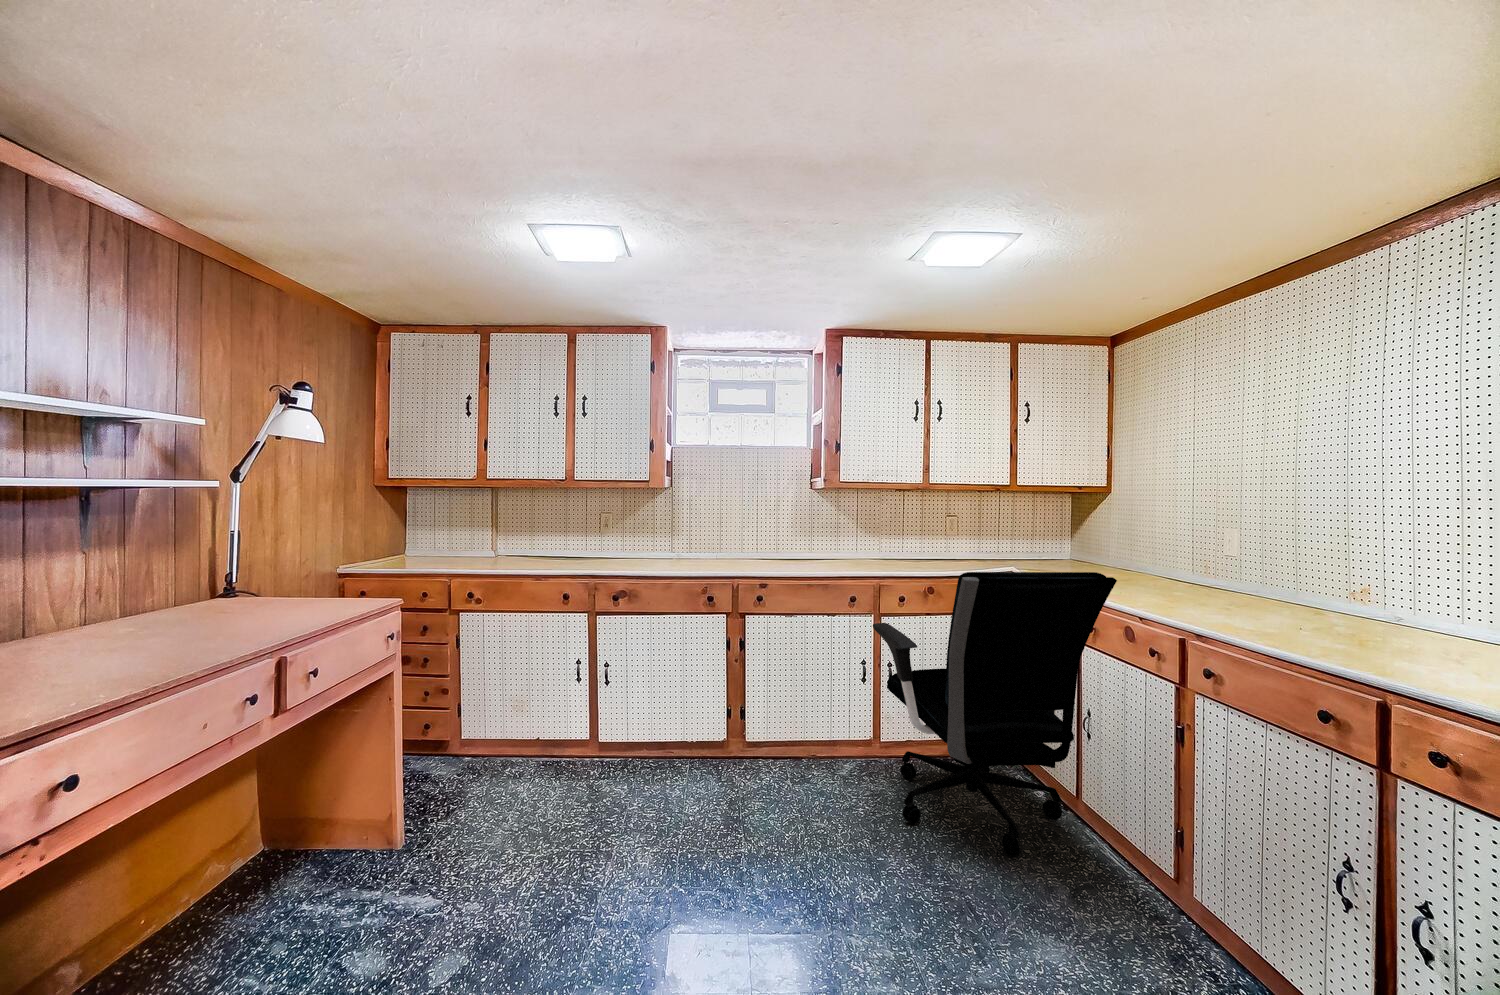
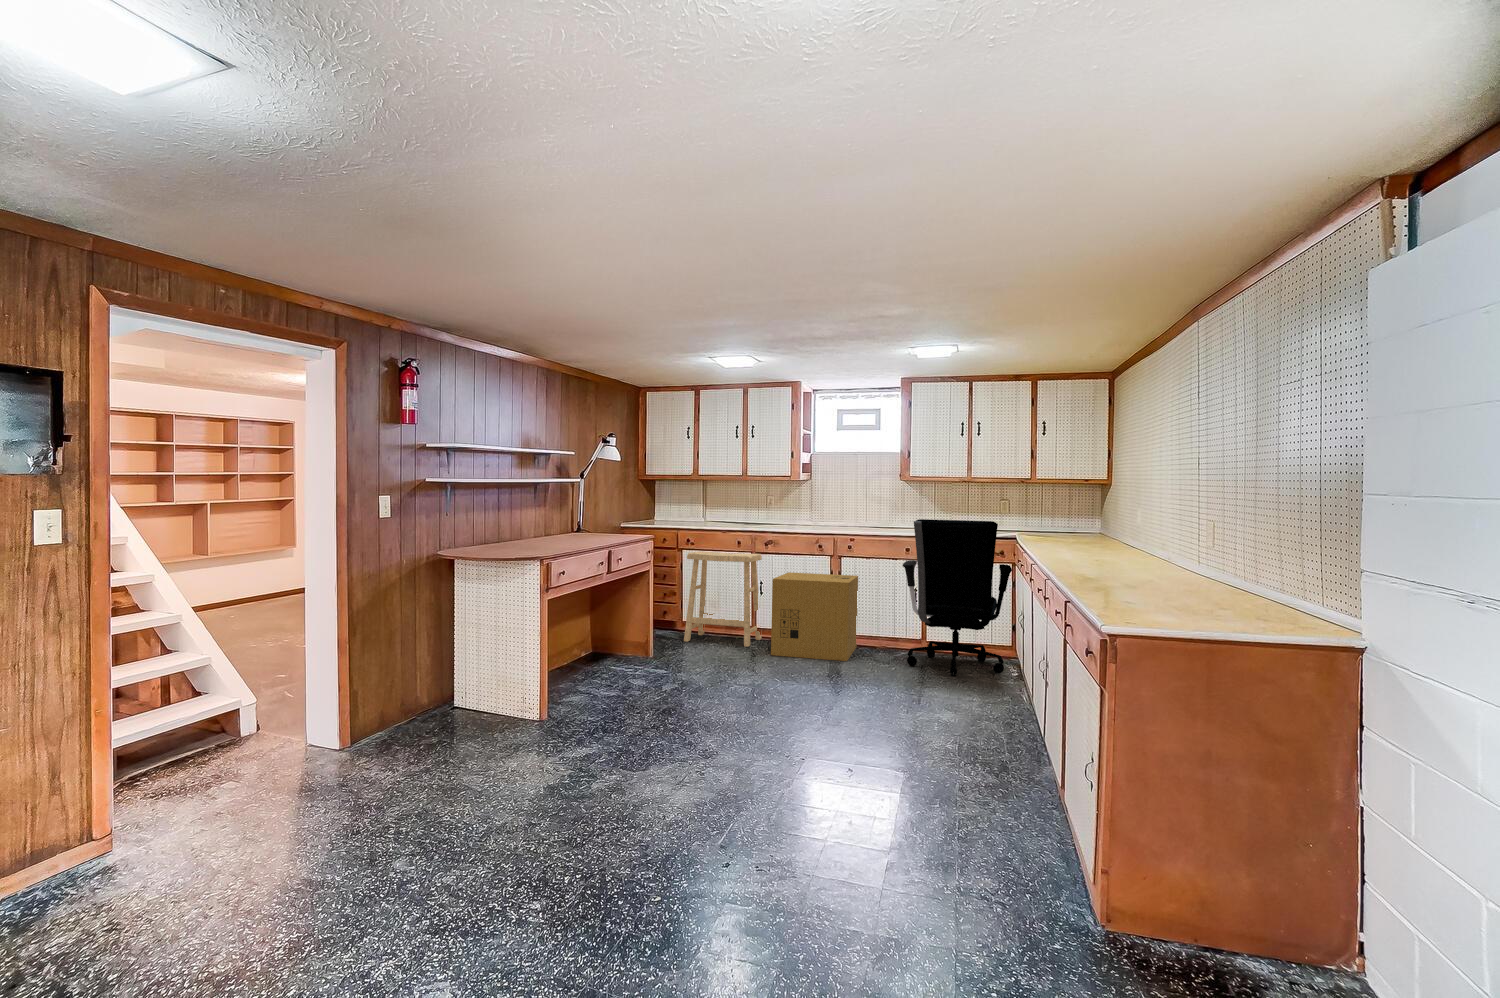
stool: none [461,617,611,806] -> present [684,551,762,647]
cardboard box: none [650,645,799,837] -> present [771,572,858,661]

